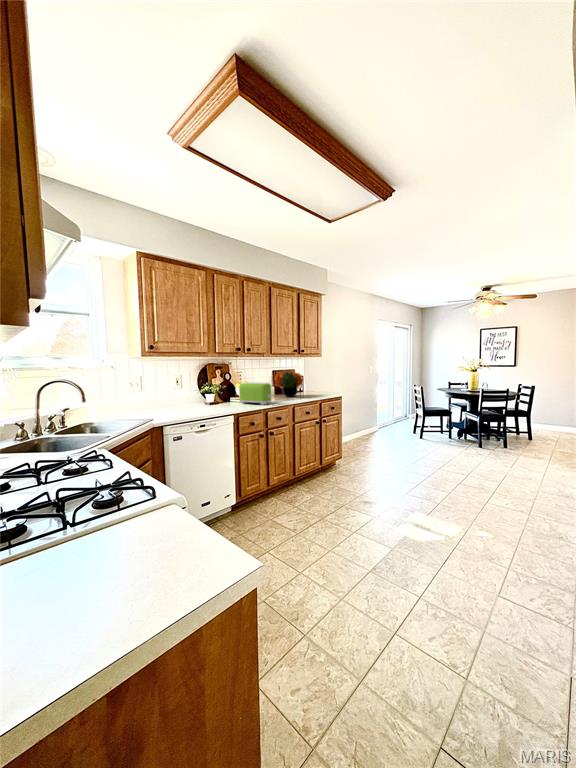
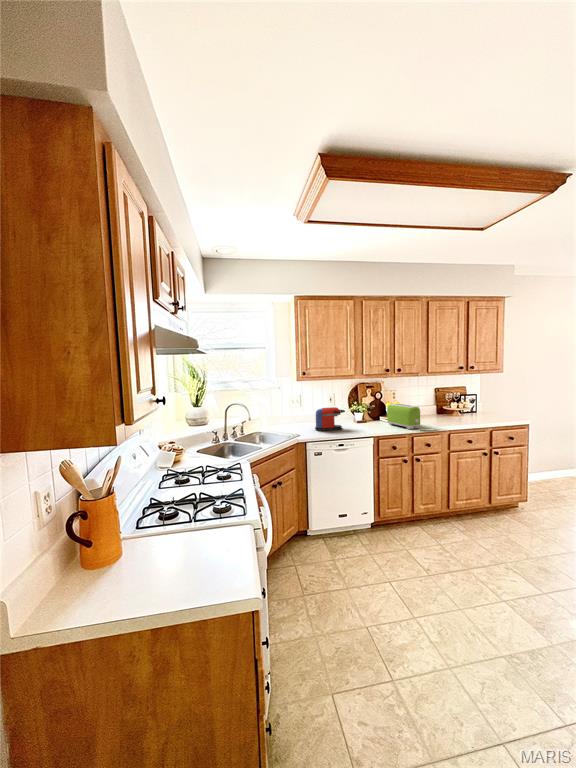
flower arrangement: present [274,370,303,397] -> none [432,390,470,420]
coffee maker: none [167,386,200,413] -> present [315,407,345,431]

